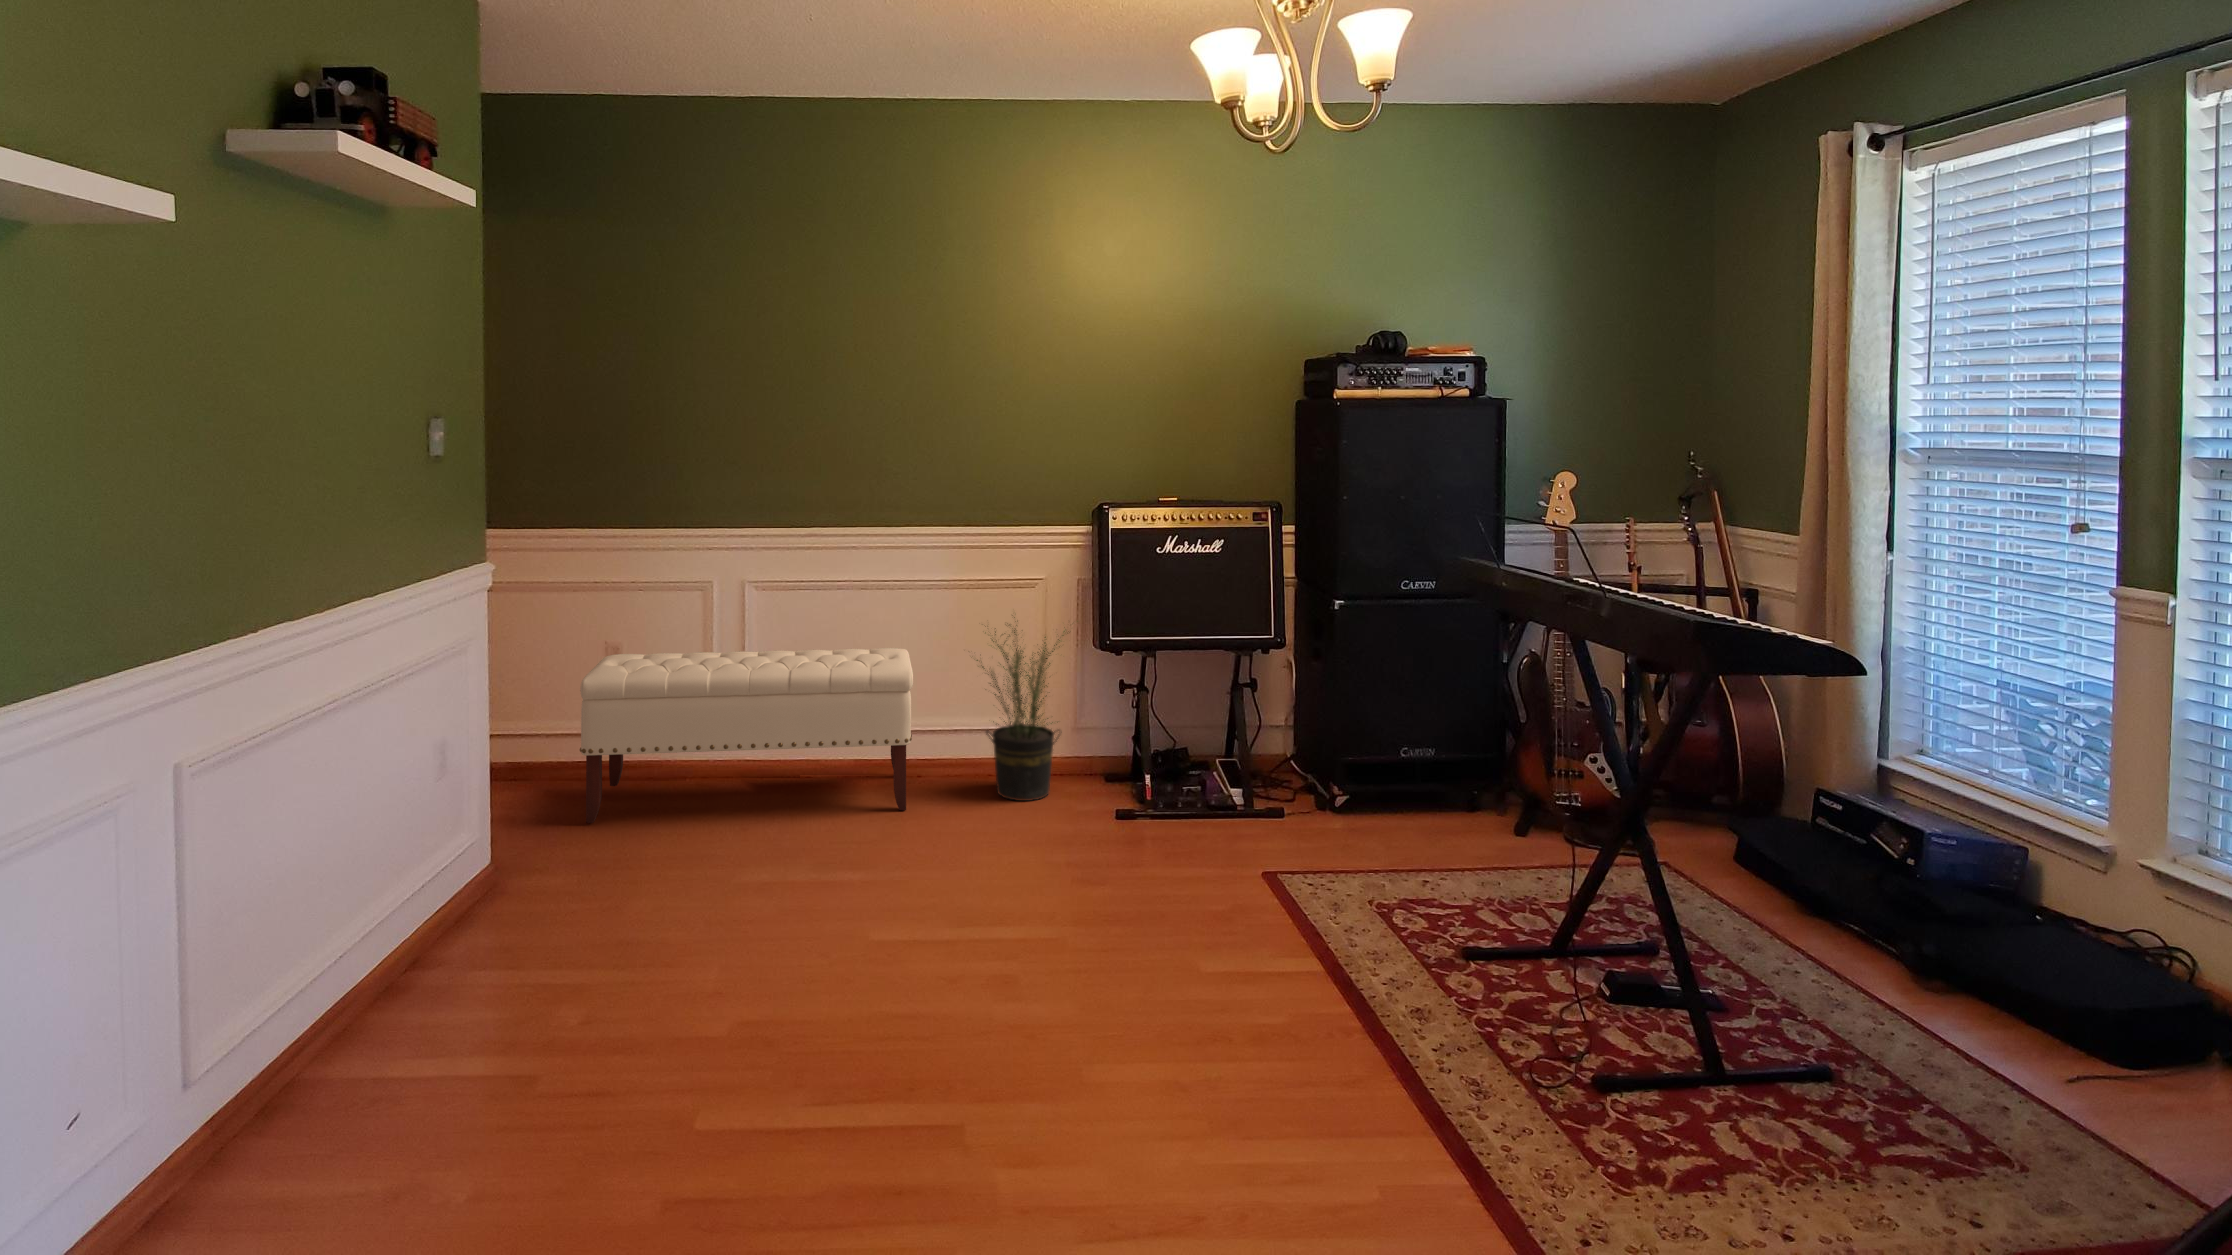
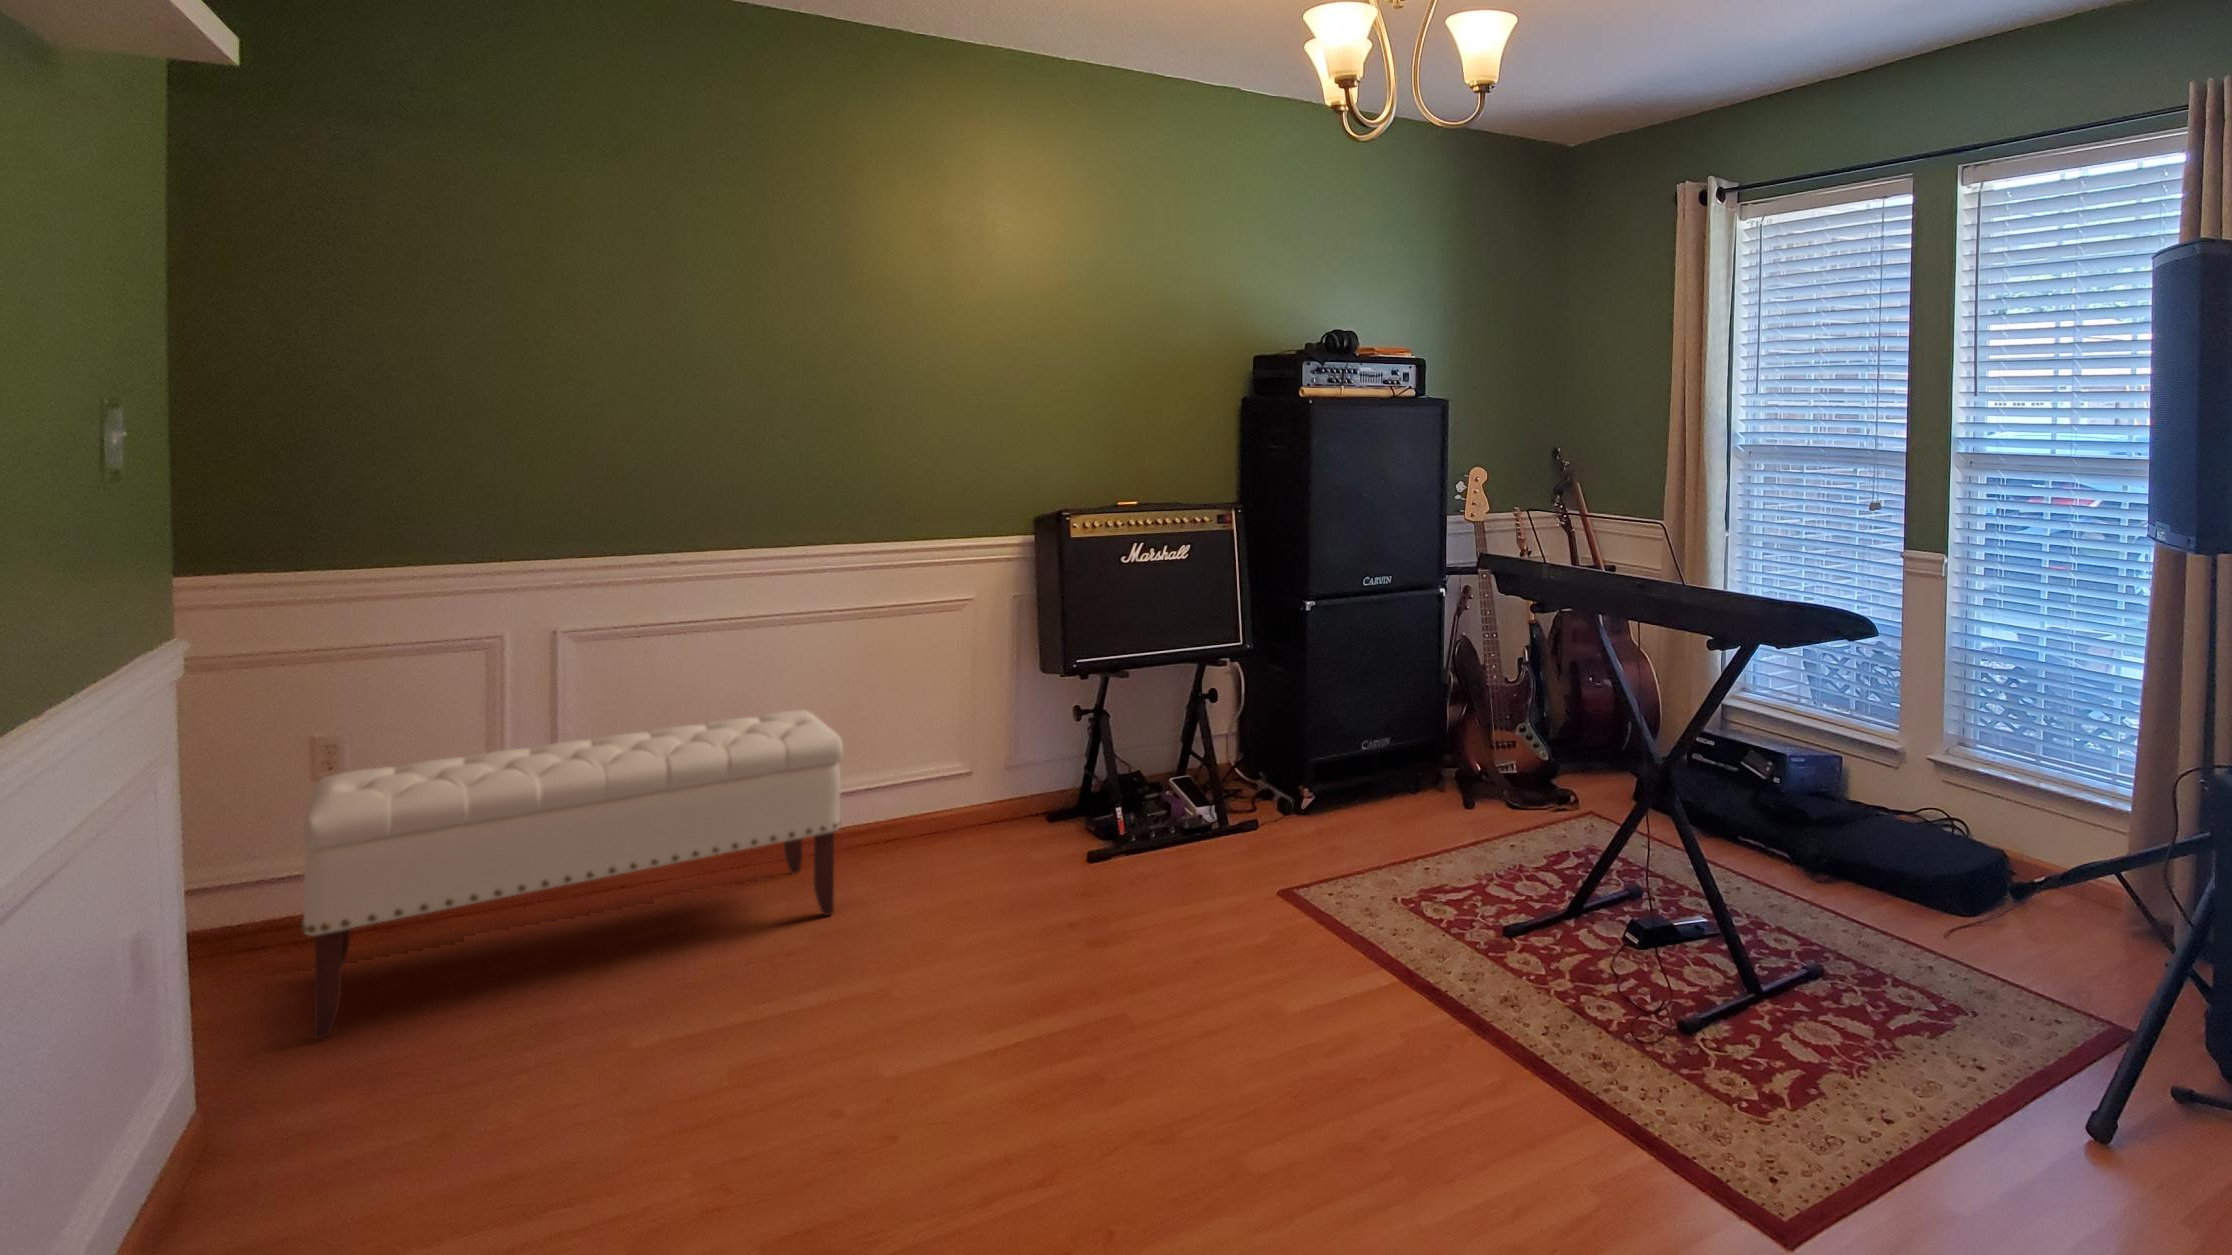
potted plant: present [976,617,1066,801] -> none [891,646,1041,875]

